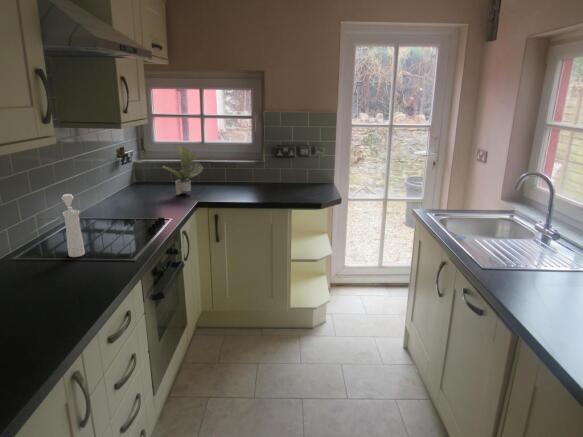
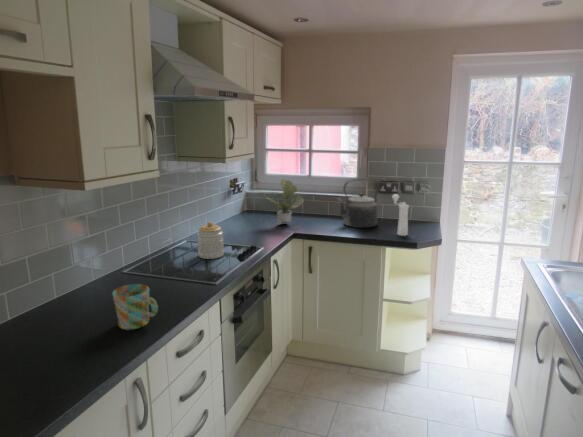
kettle: none [238,143,278,193] -> present [337,178,380,228]
pepper mill: present [61,194,85,257] -> present [392,194,409,236]
jar: none [97,194,130,236] -> present [197,222,224,259]
mug: none [26,268,84,321] -> present [112,284,158,330]

